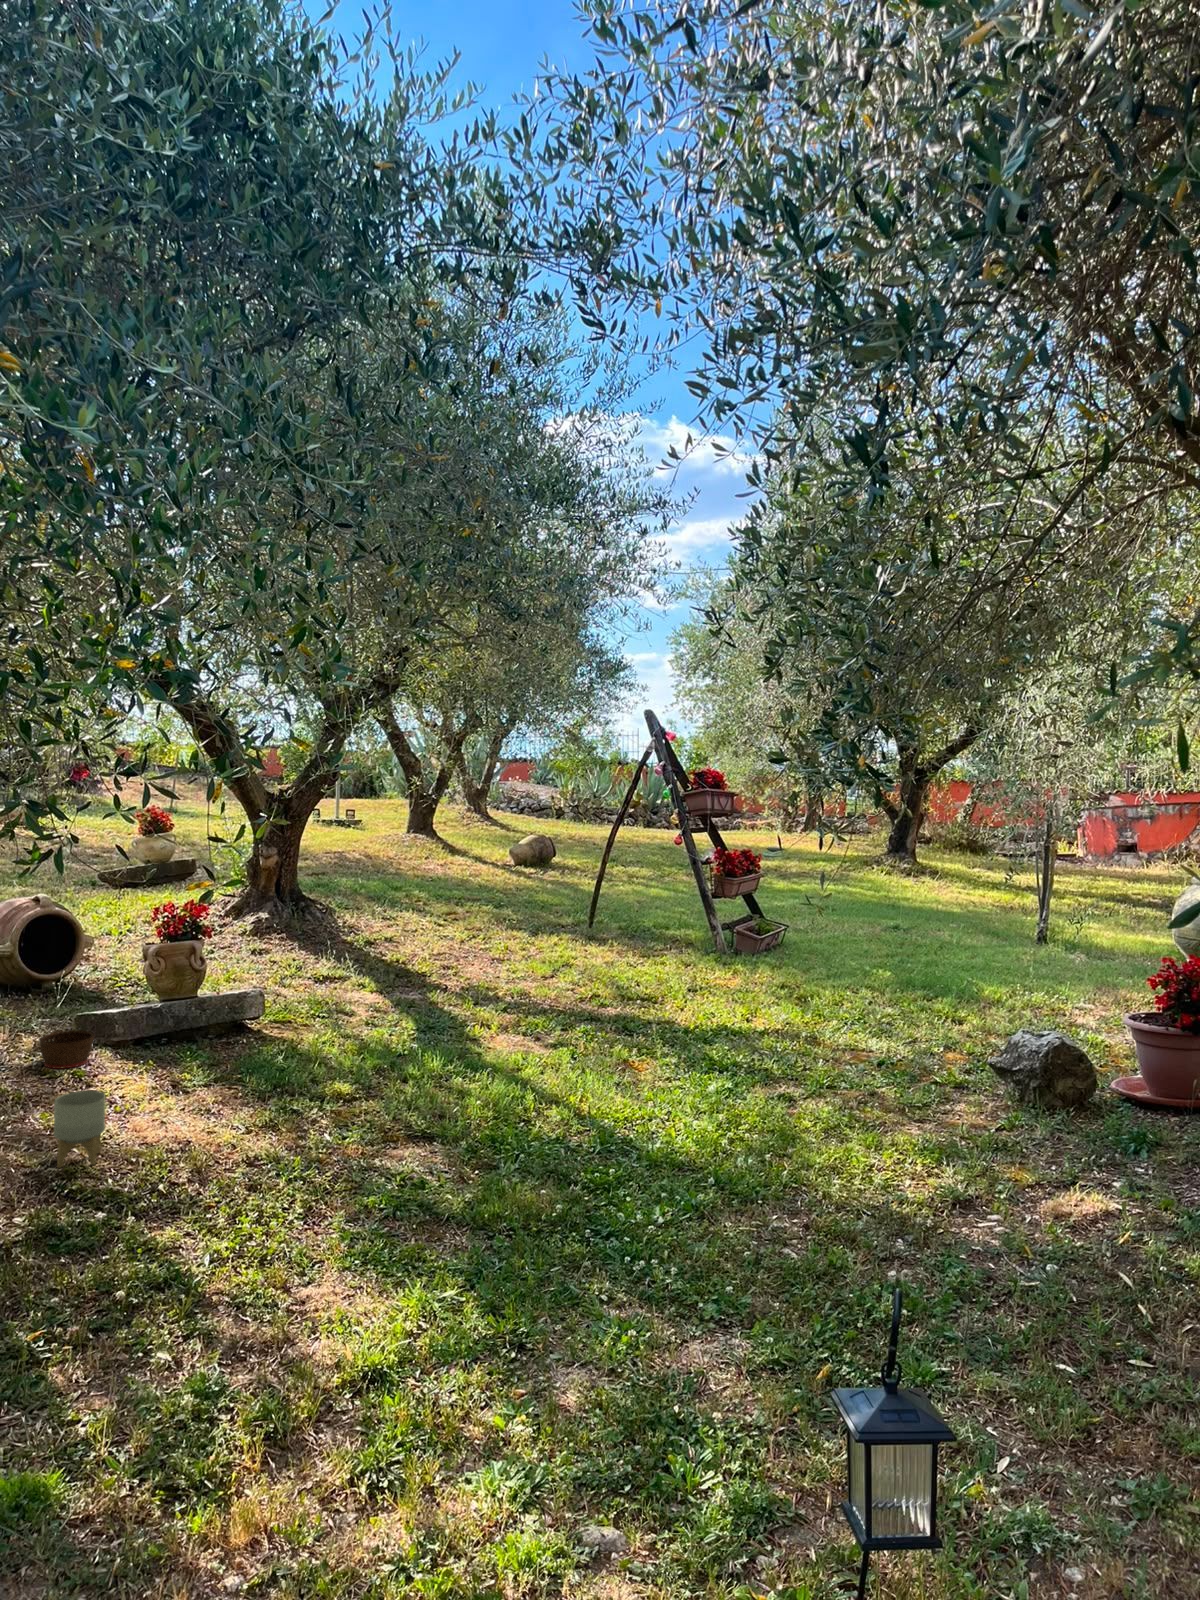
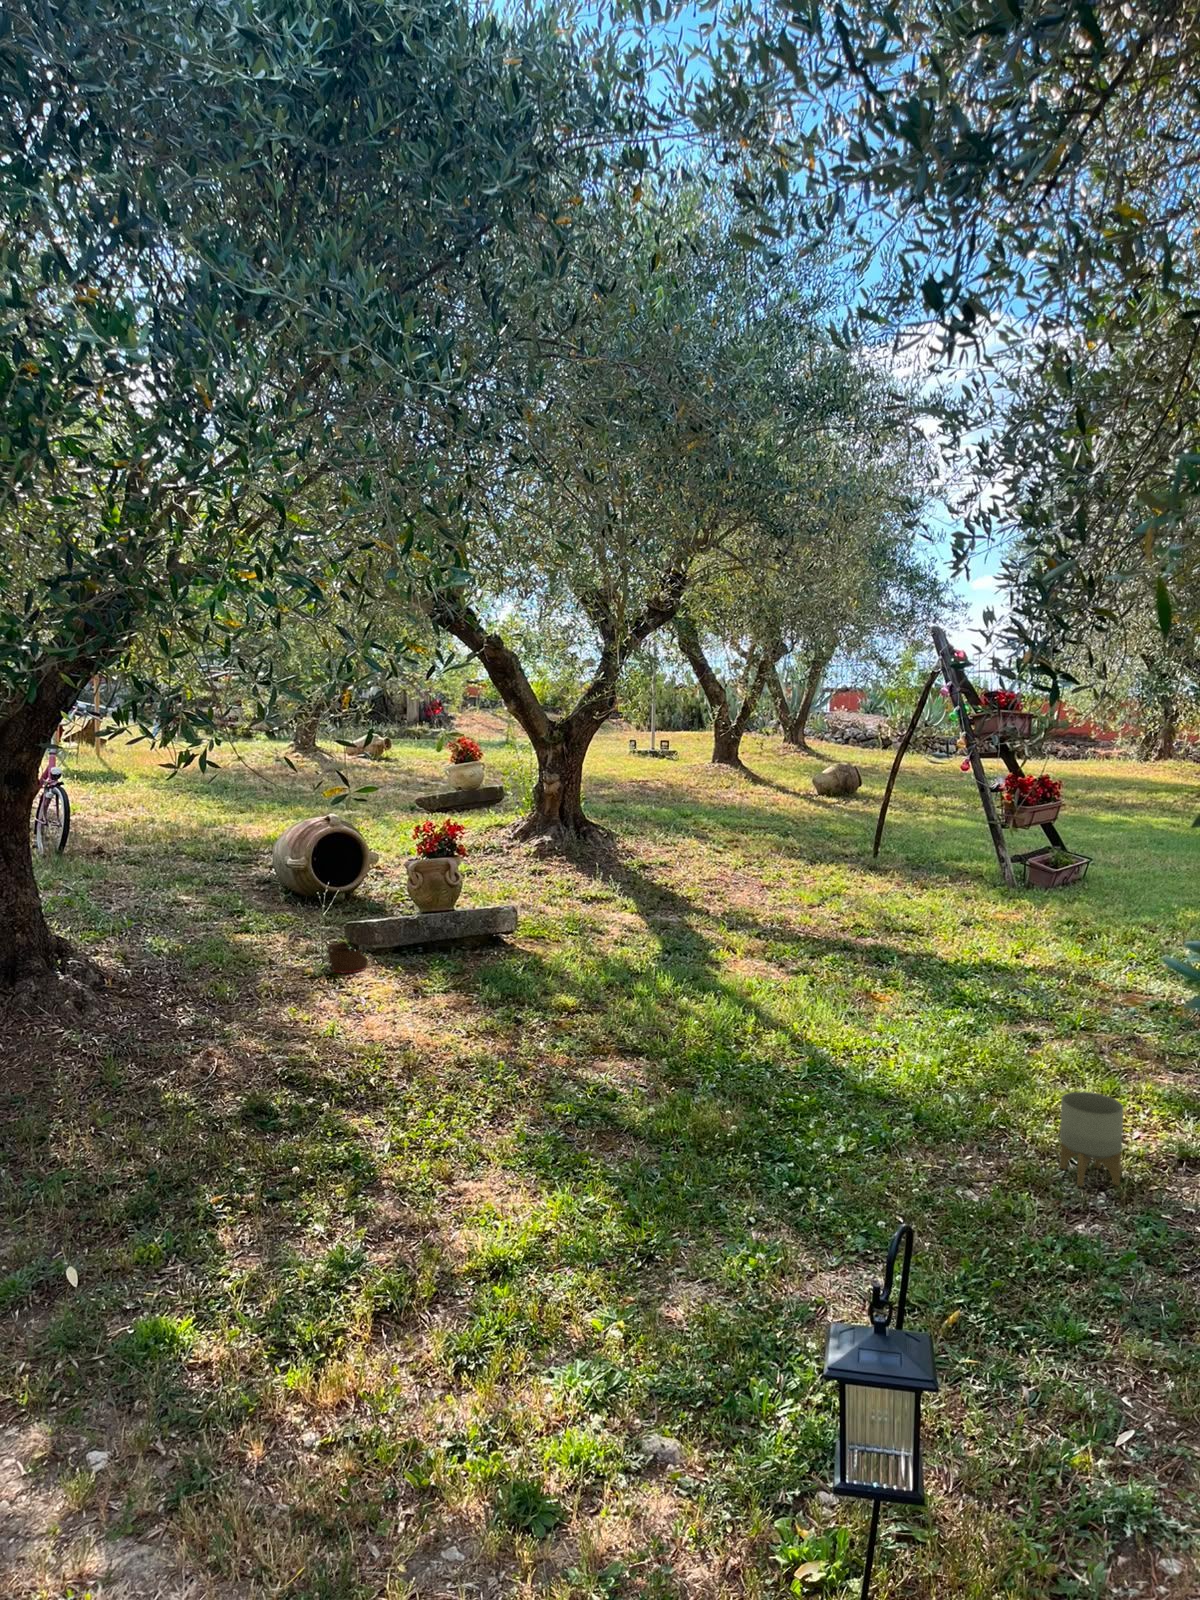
planter: present [54,1091,106,1168] -> present [1060,1092,1124,1187]

